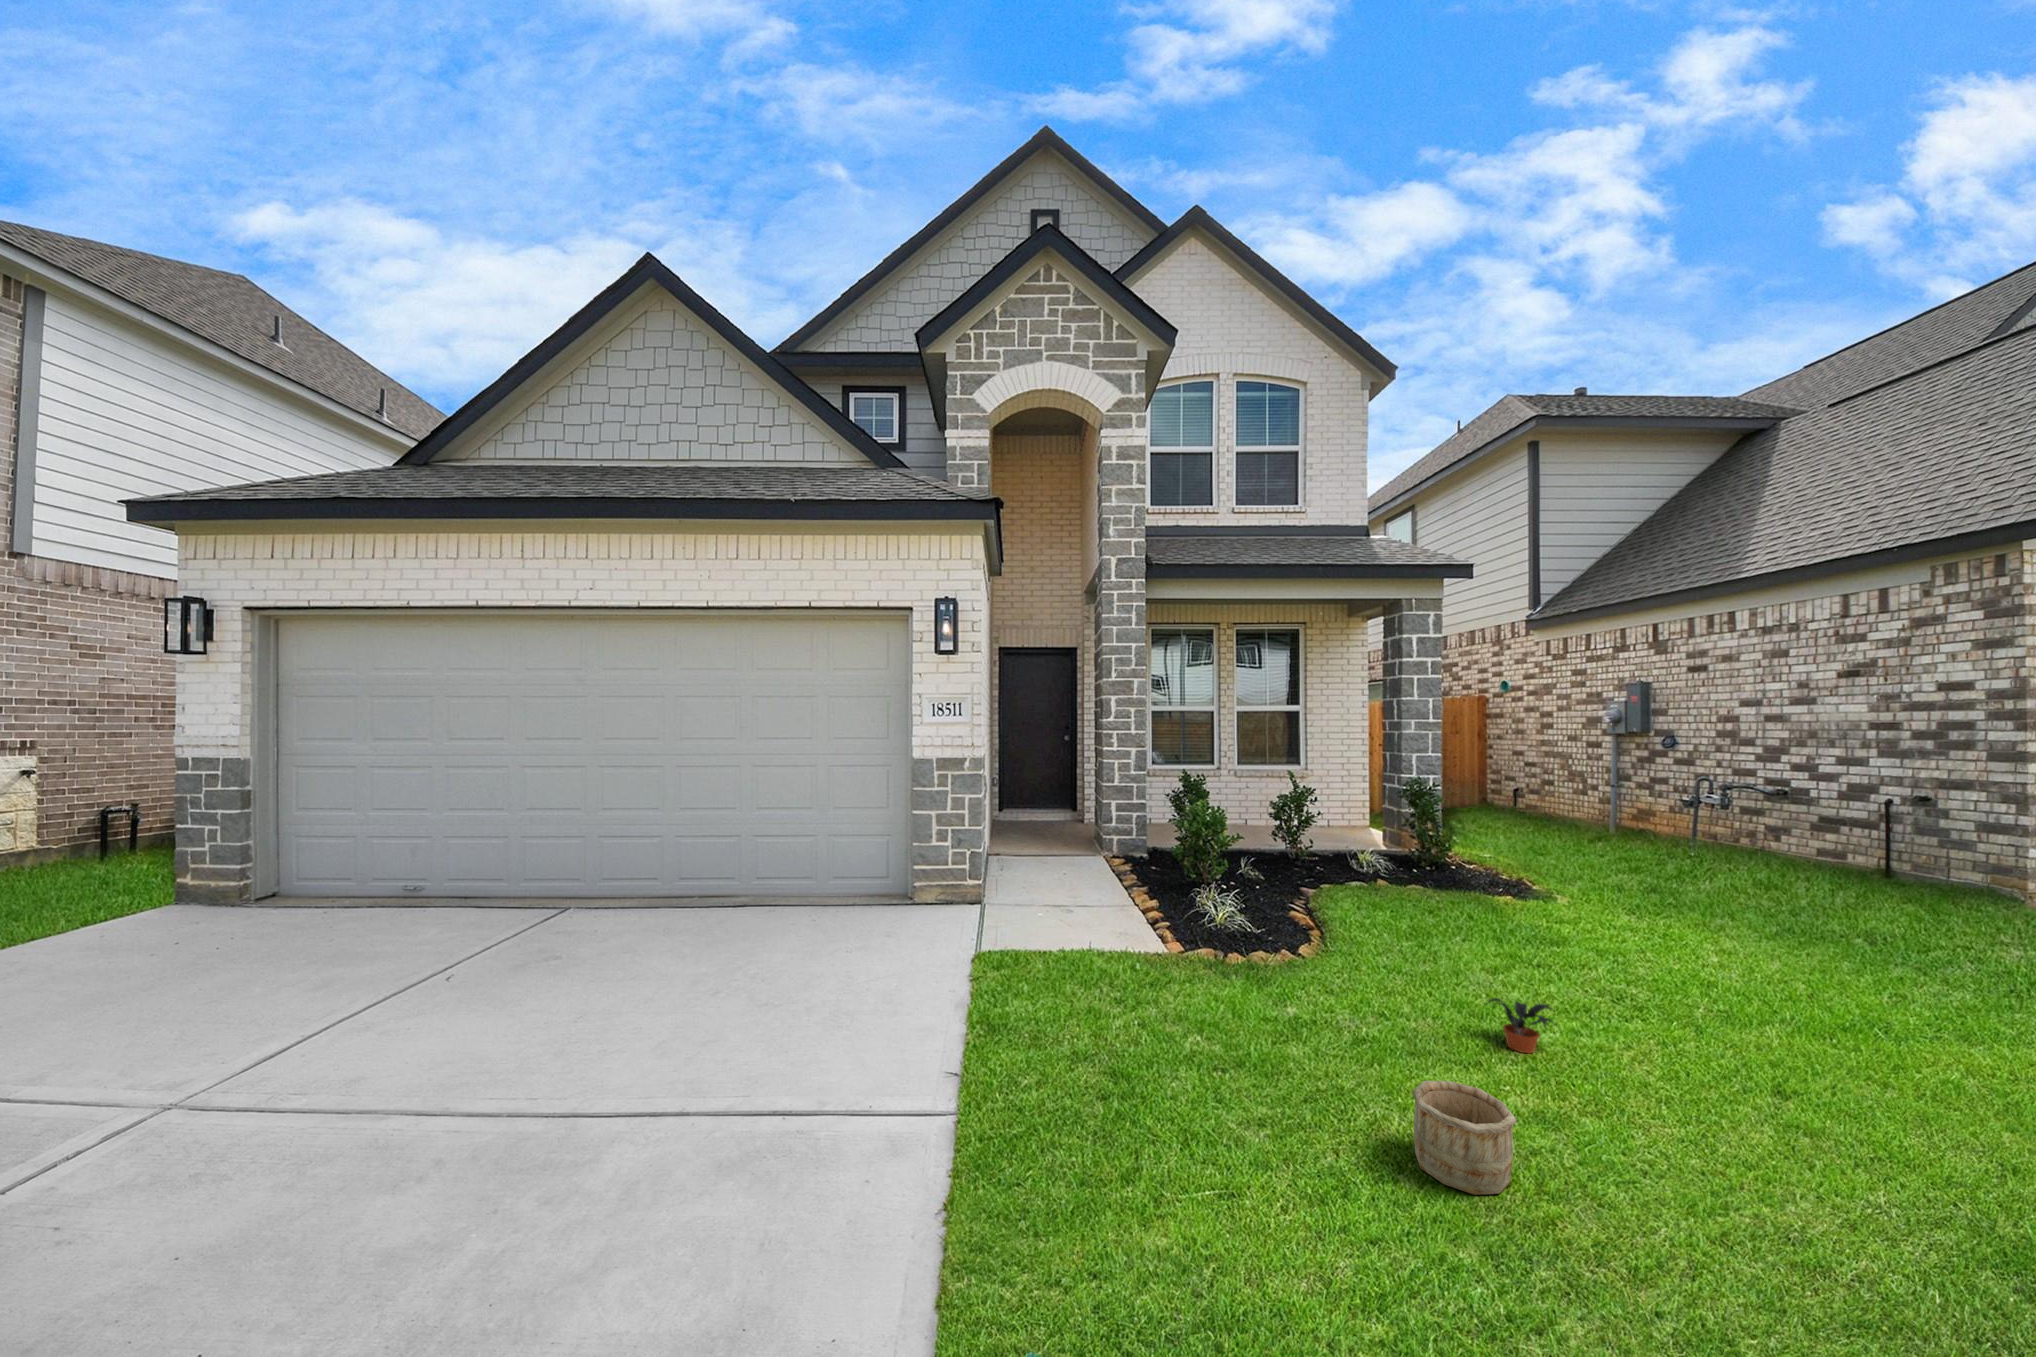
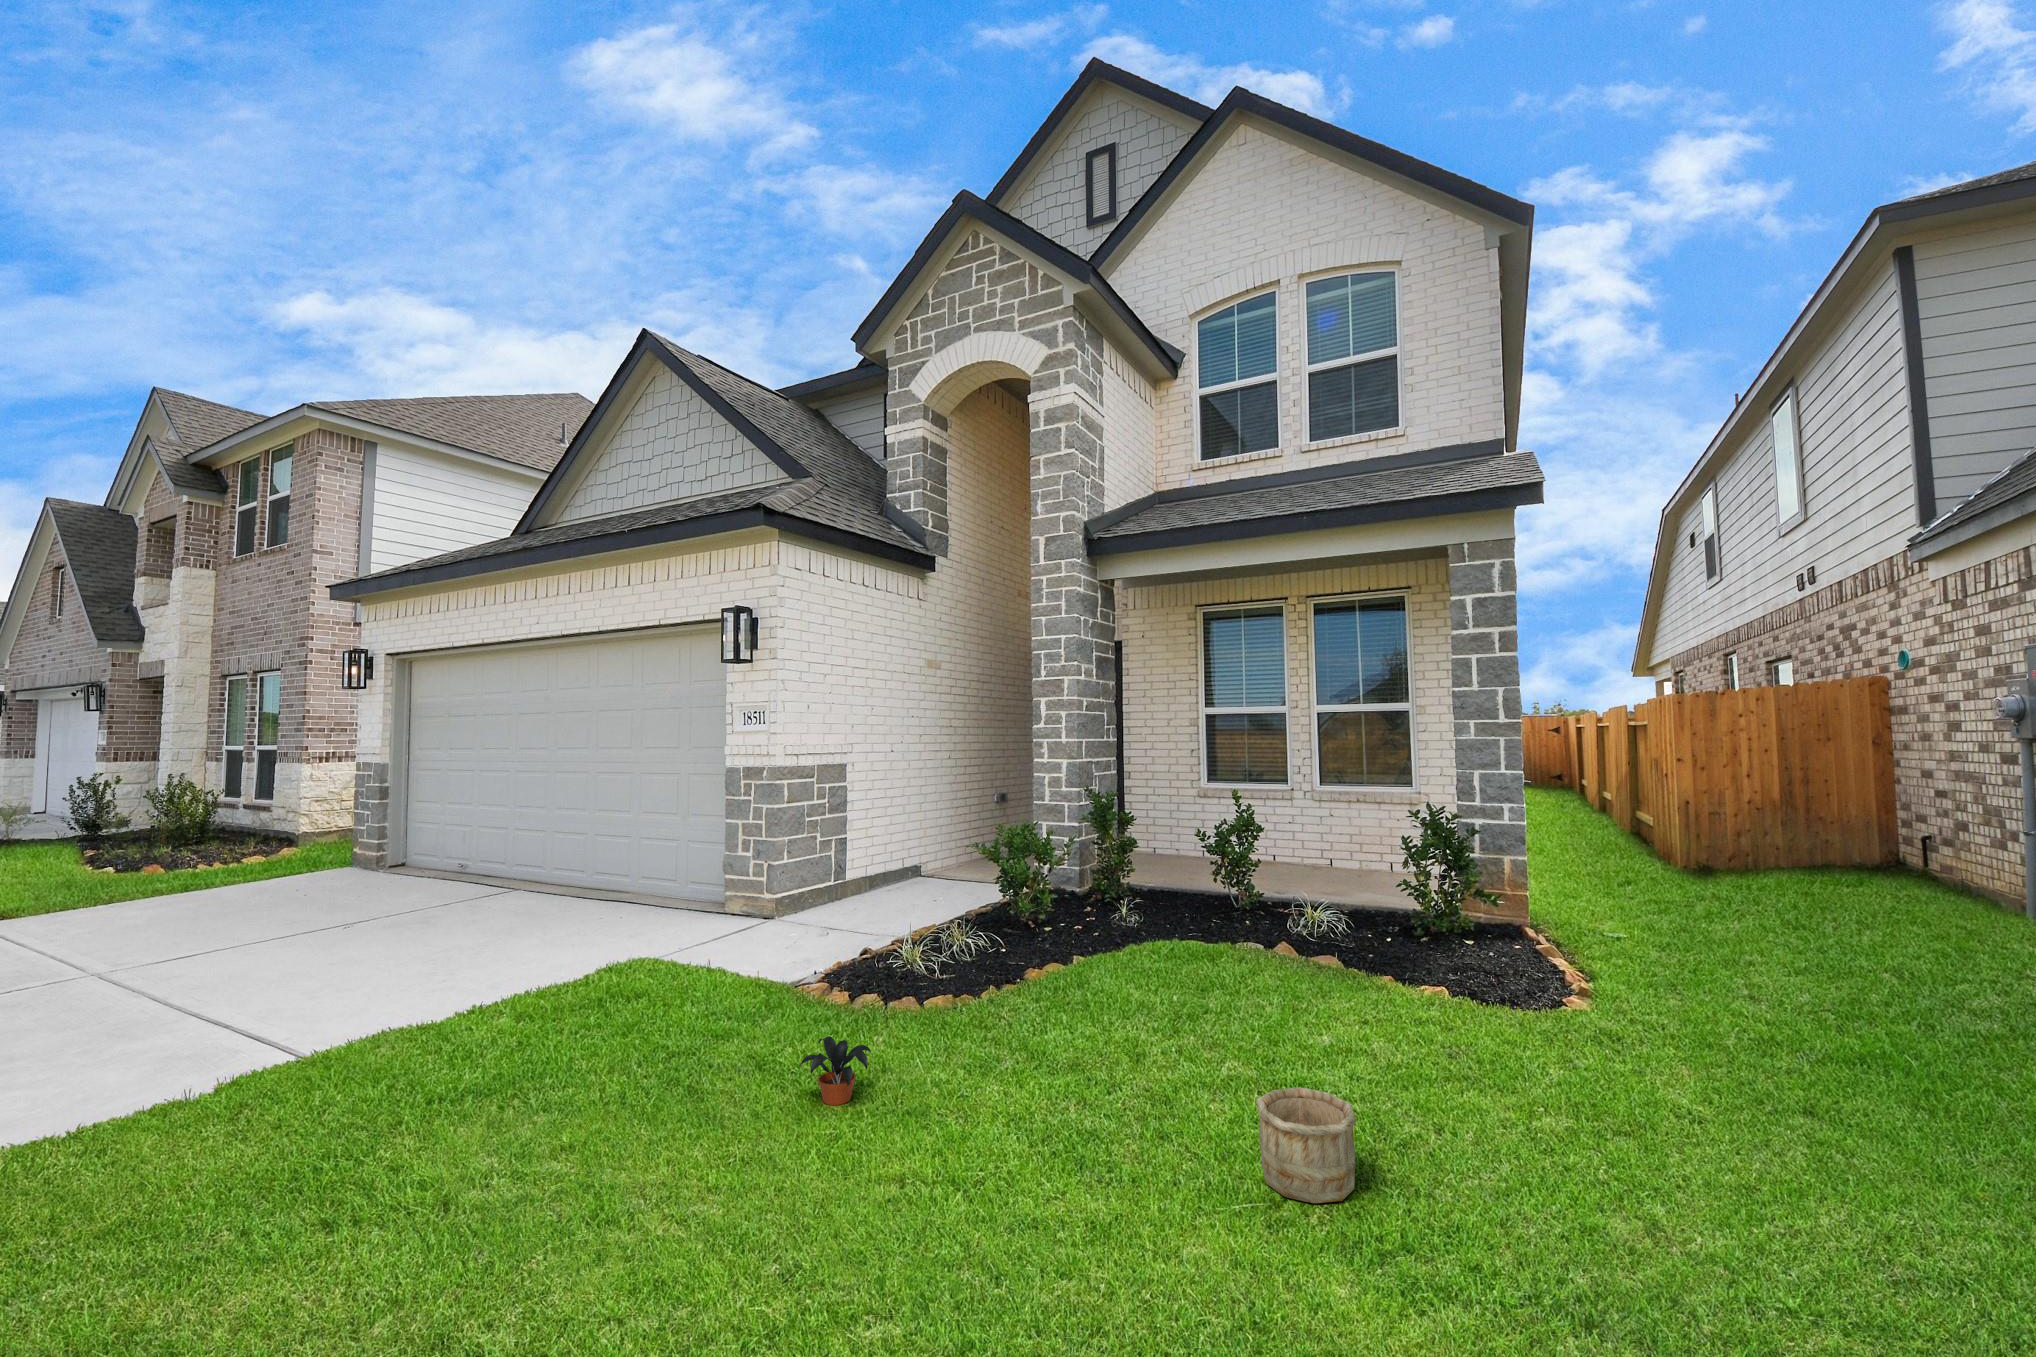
wooden bucket: present [1412,1081,1516,1195] -> present [1256,1087,1356,1203]

